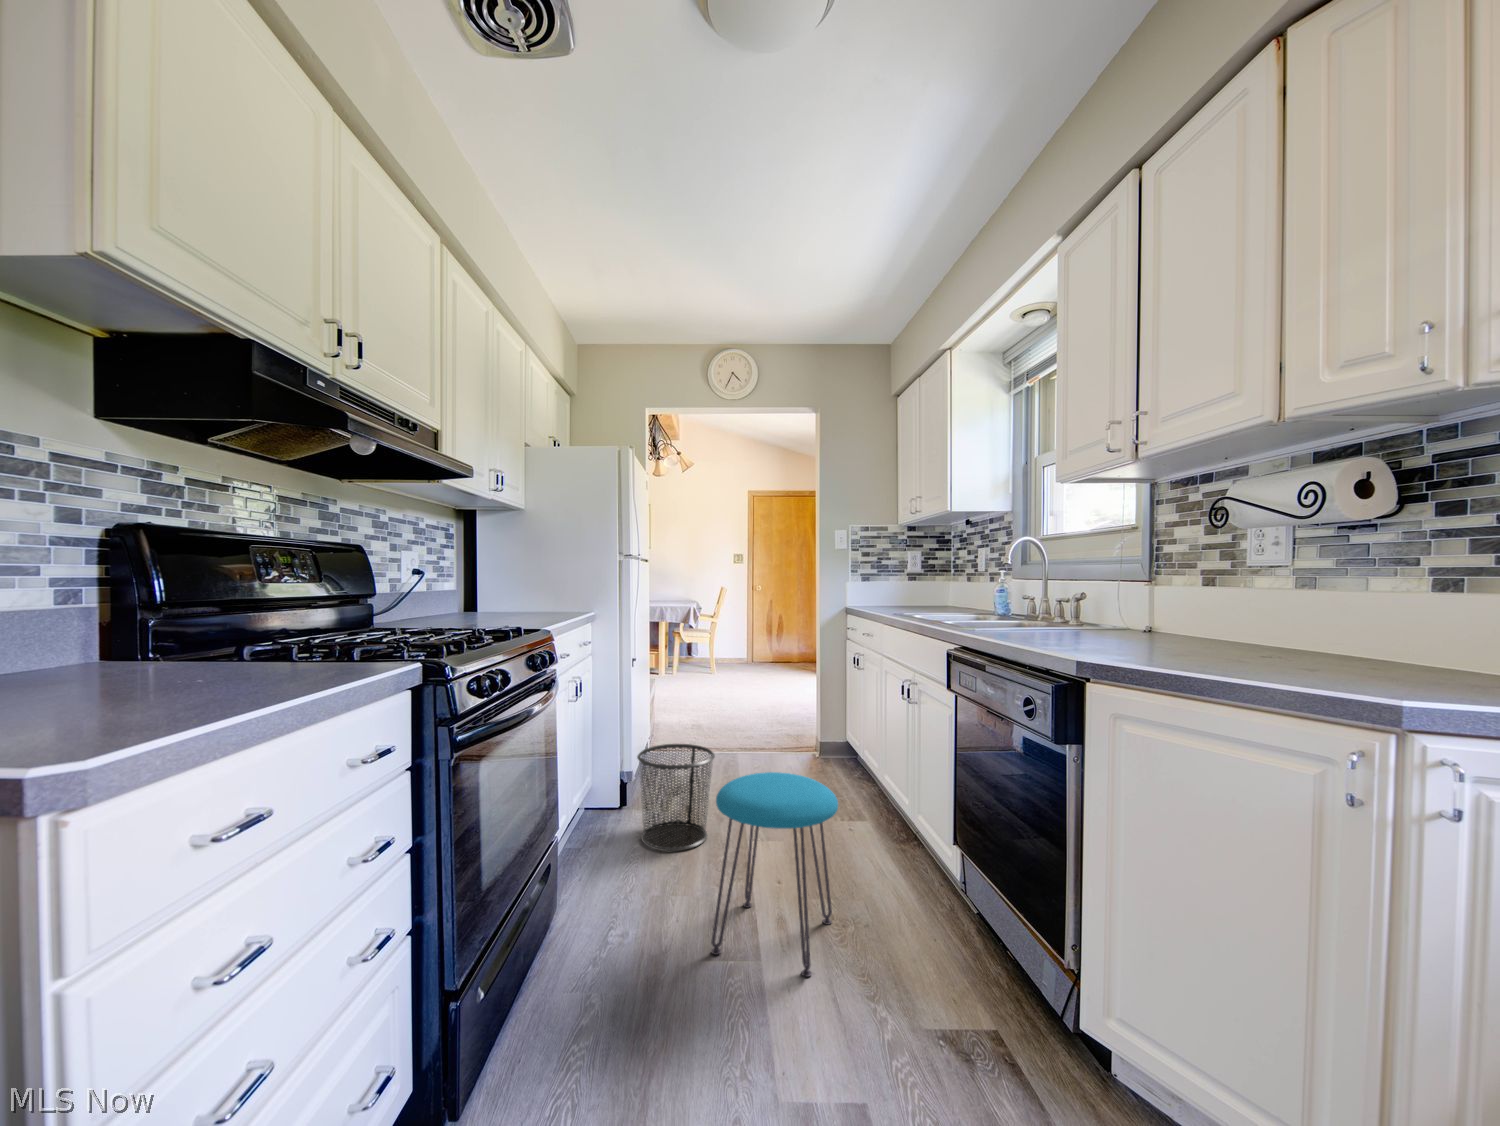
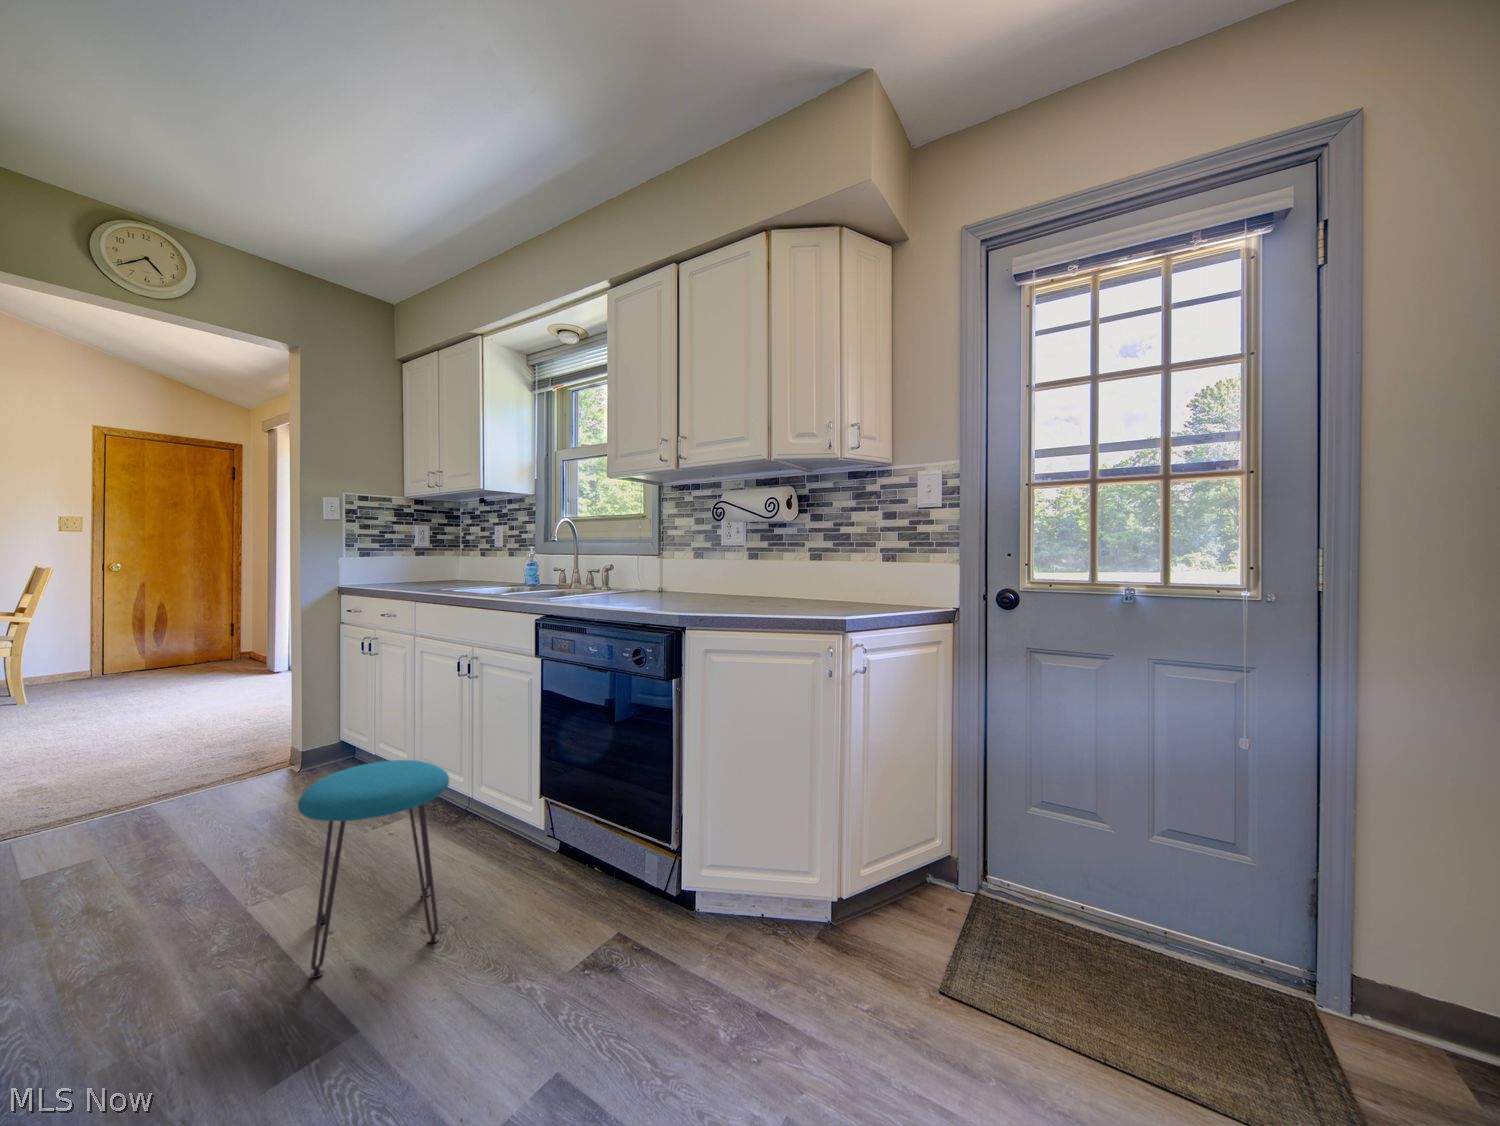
trash can: present [637,744,715,851] -> none [72,776,220,930]

